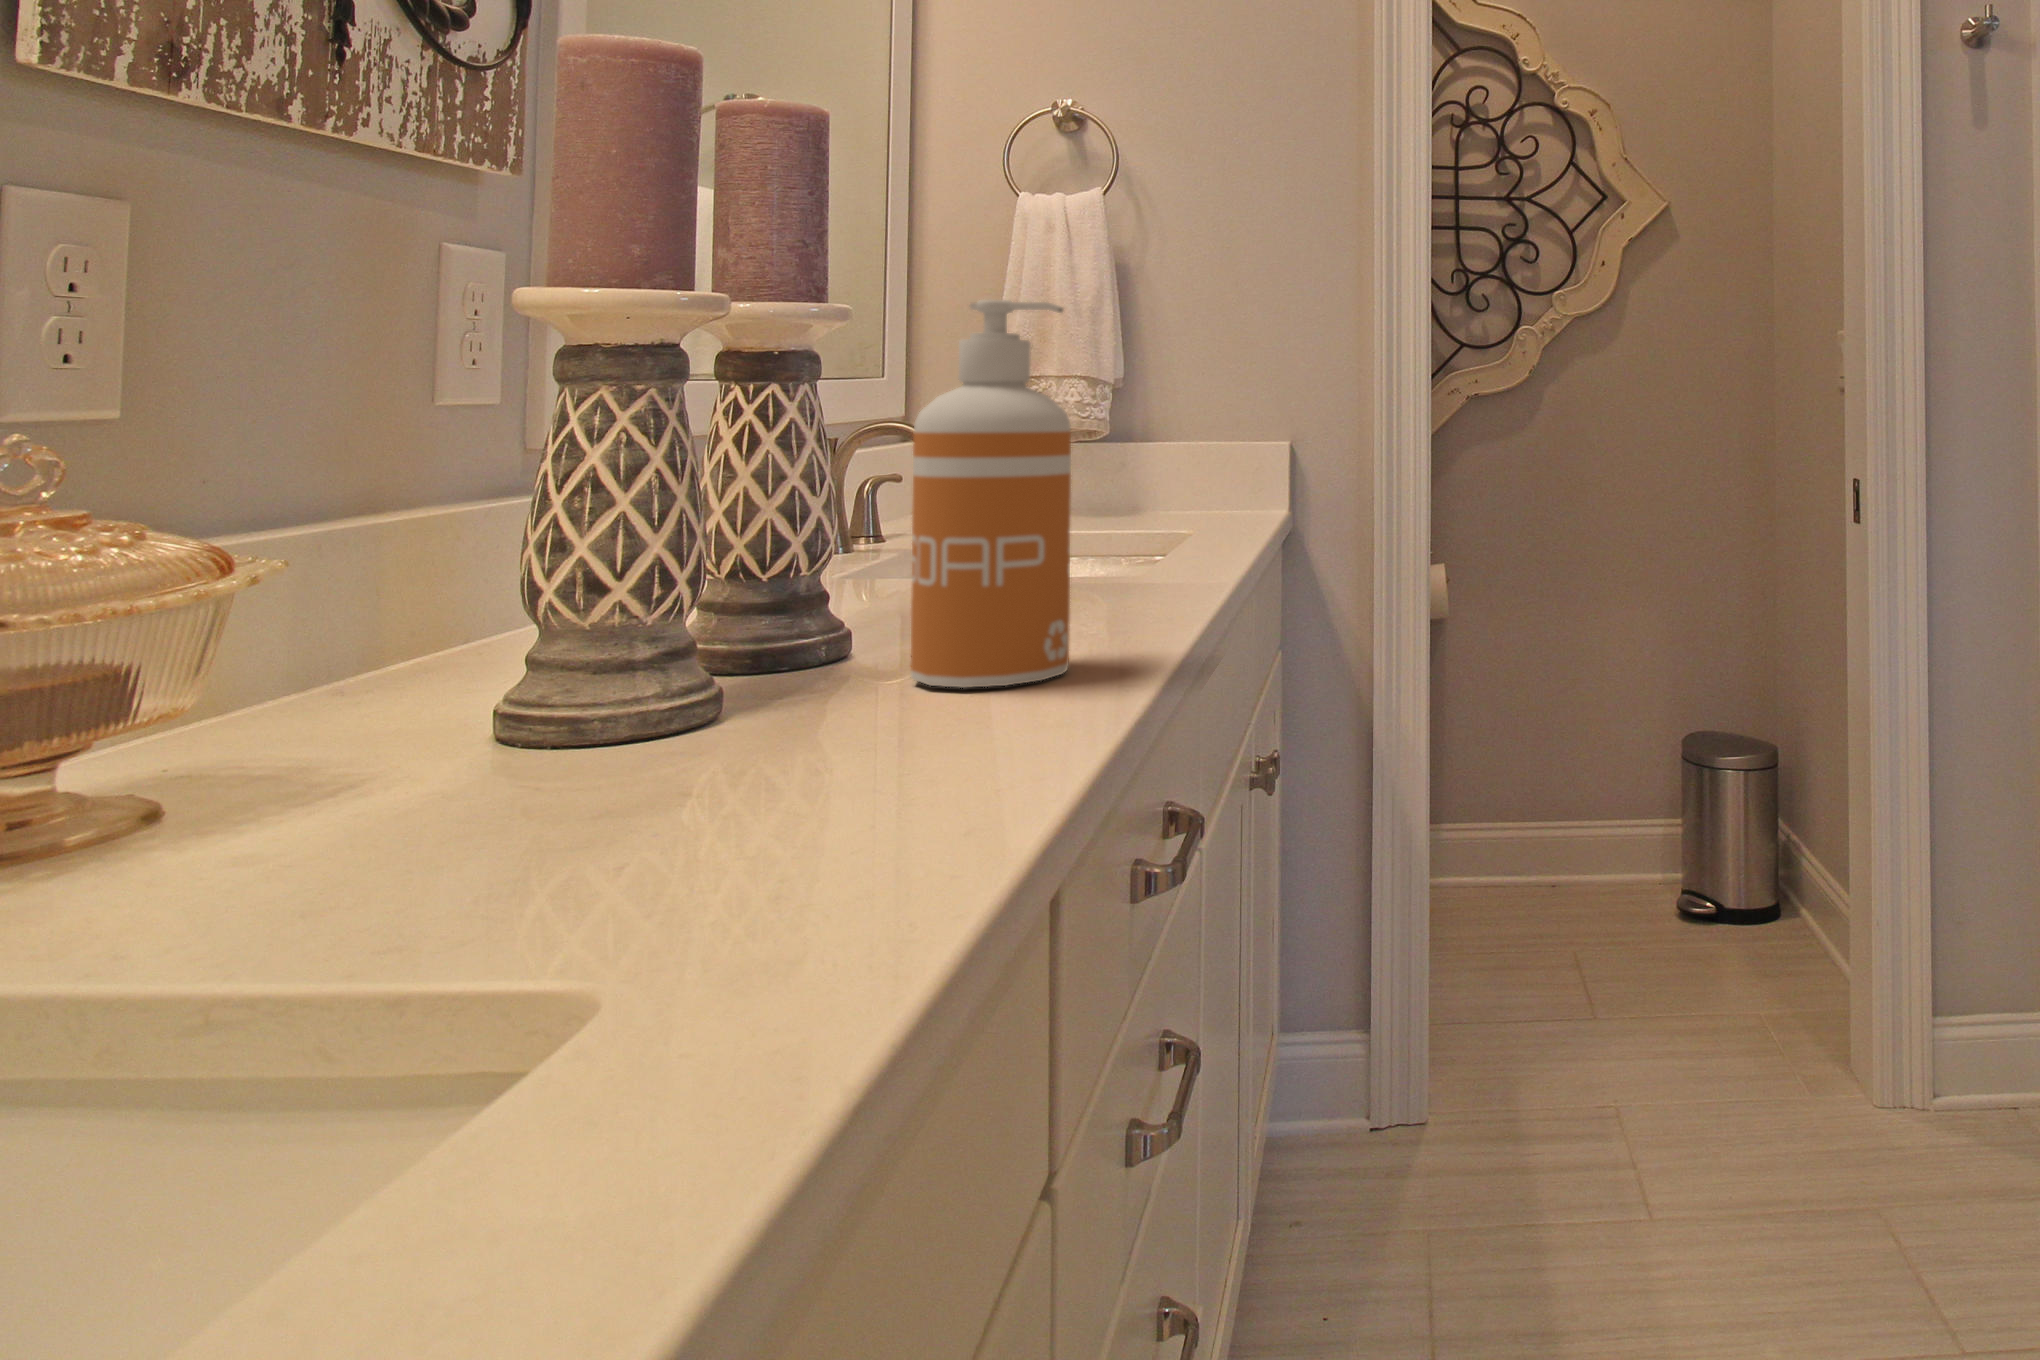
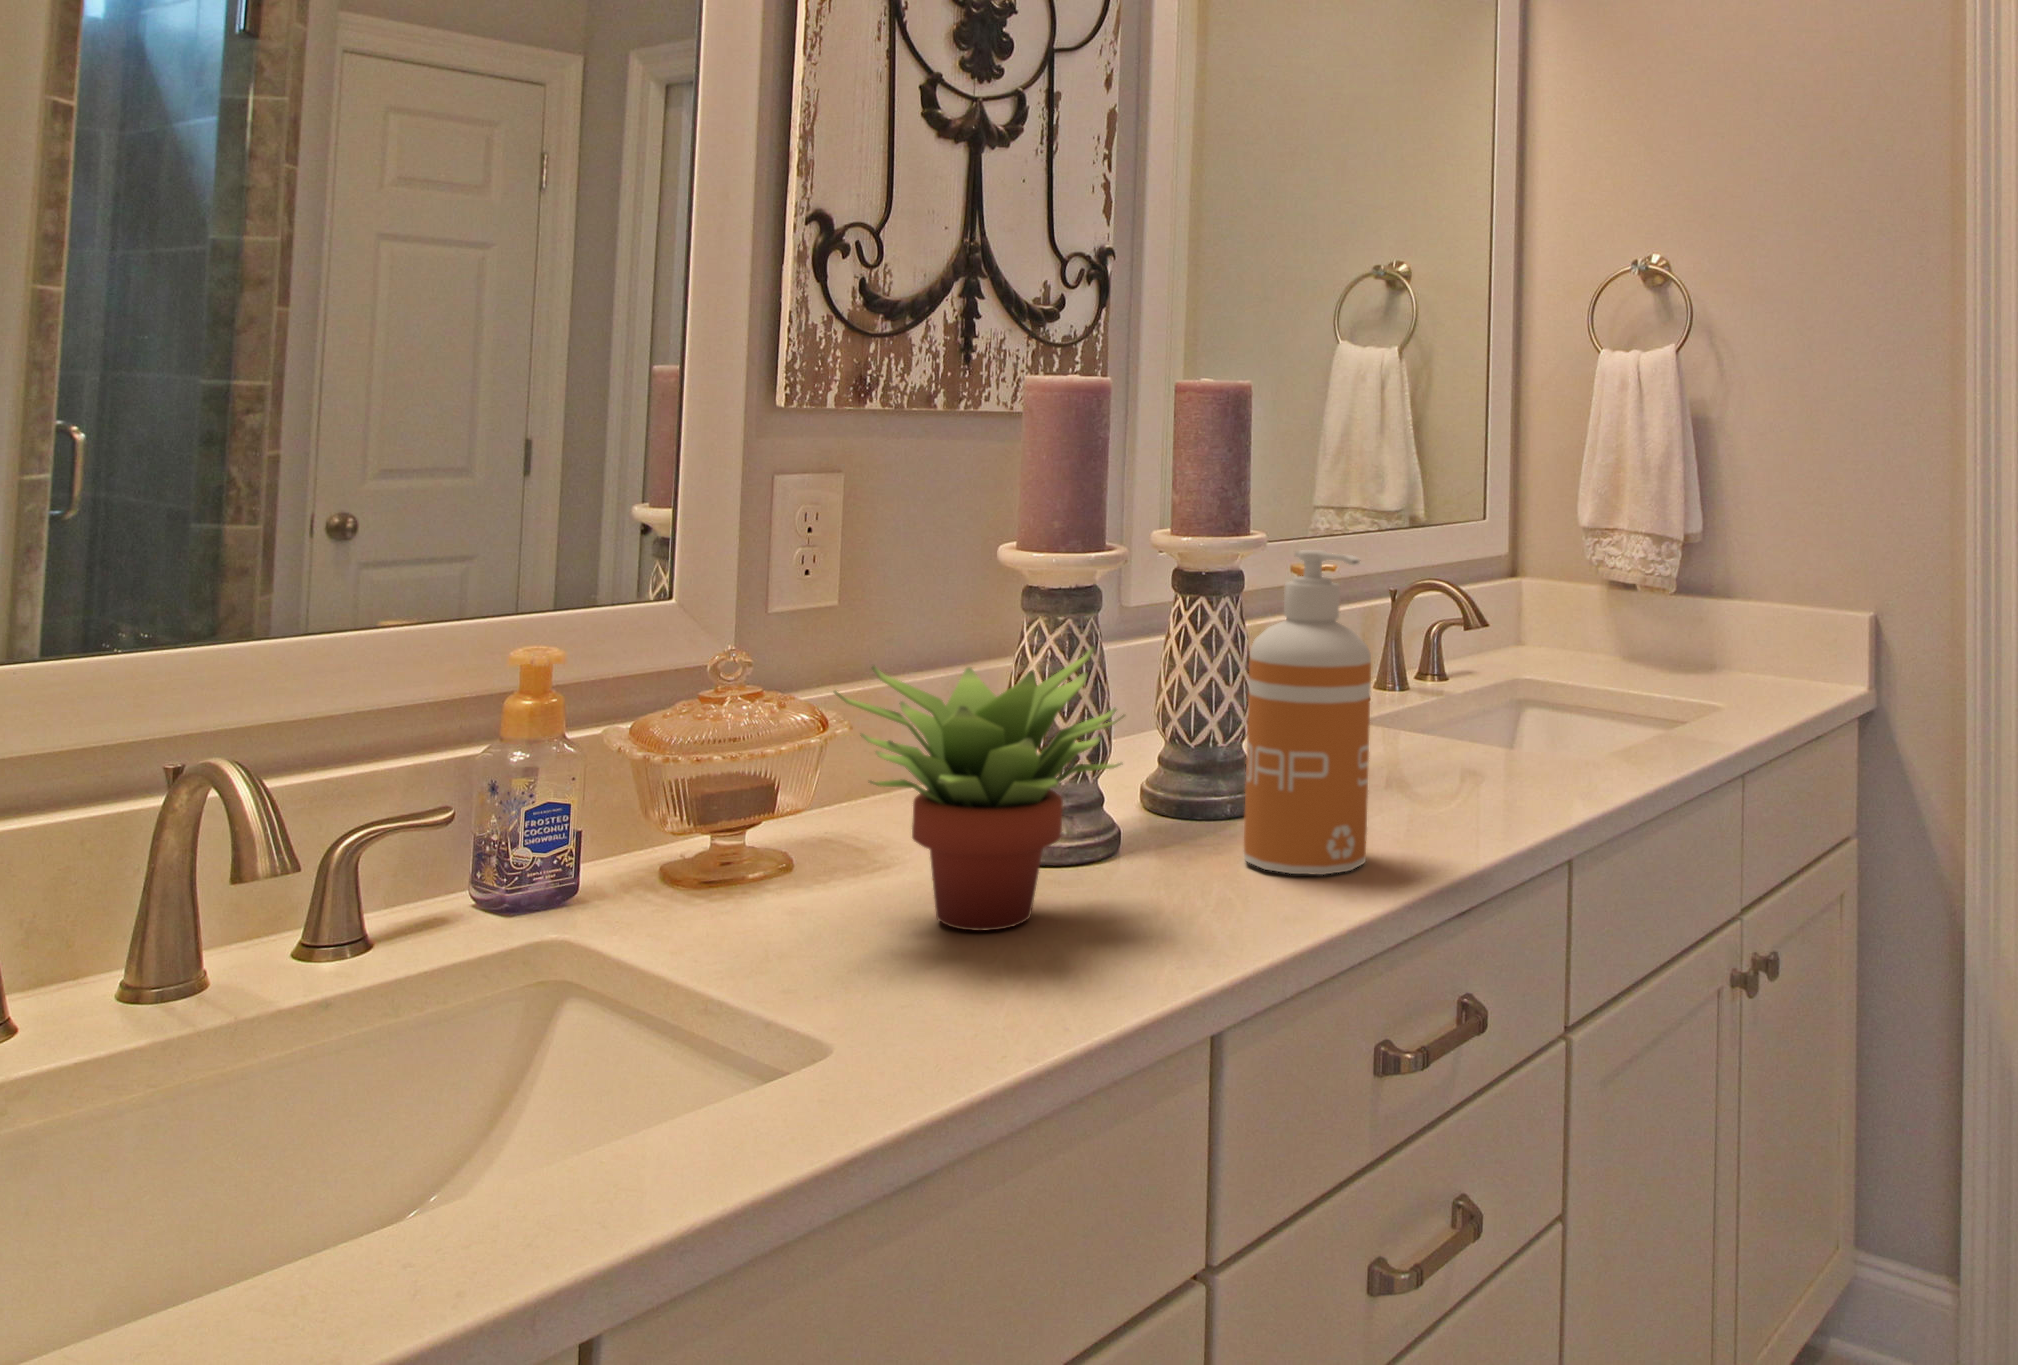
succulent plant: none [390,397,870,813] -> present [834,647,1125,931]

